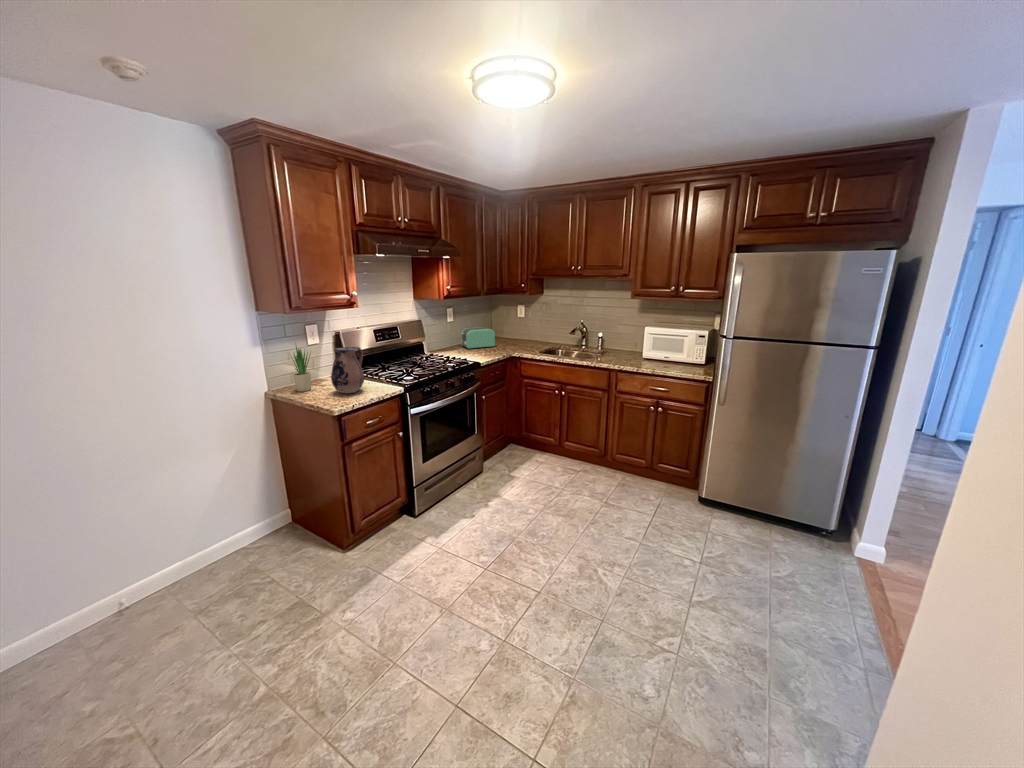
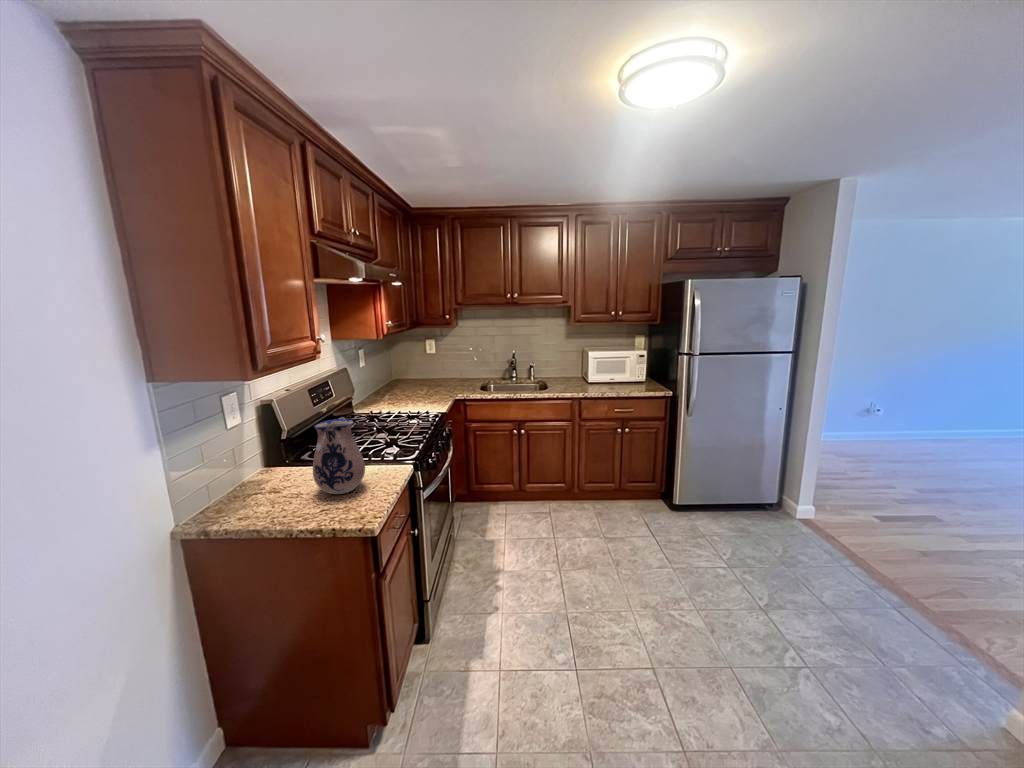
toaster: present [461,327,495,349] -> none [381,370,423,398]
potted plant: present [291,346,311,392] -> none [227,427,267,511]

